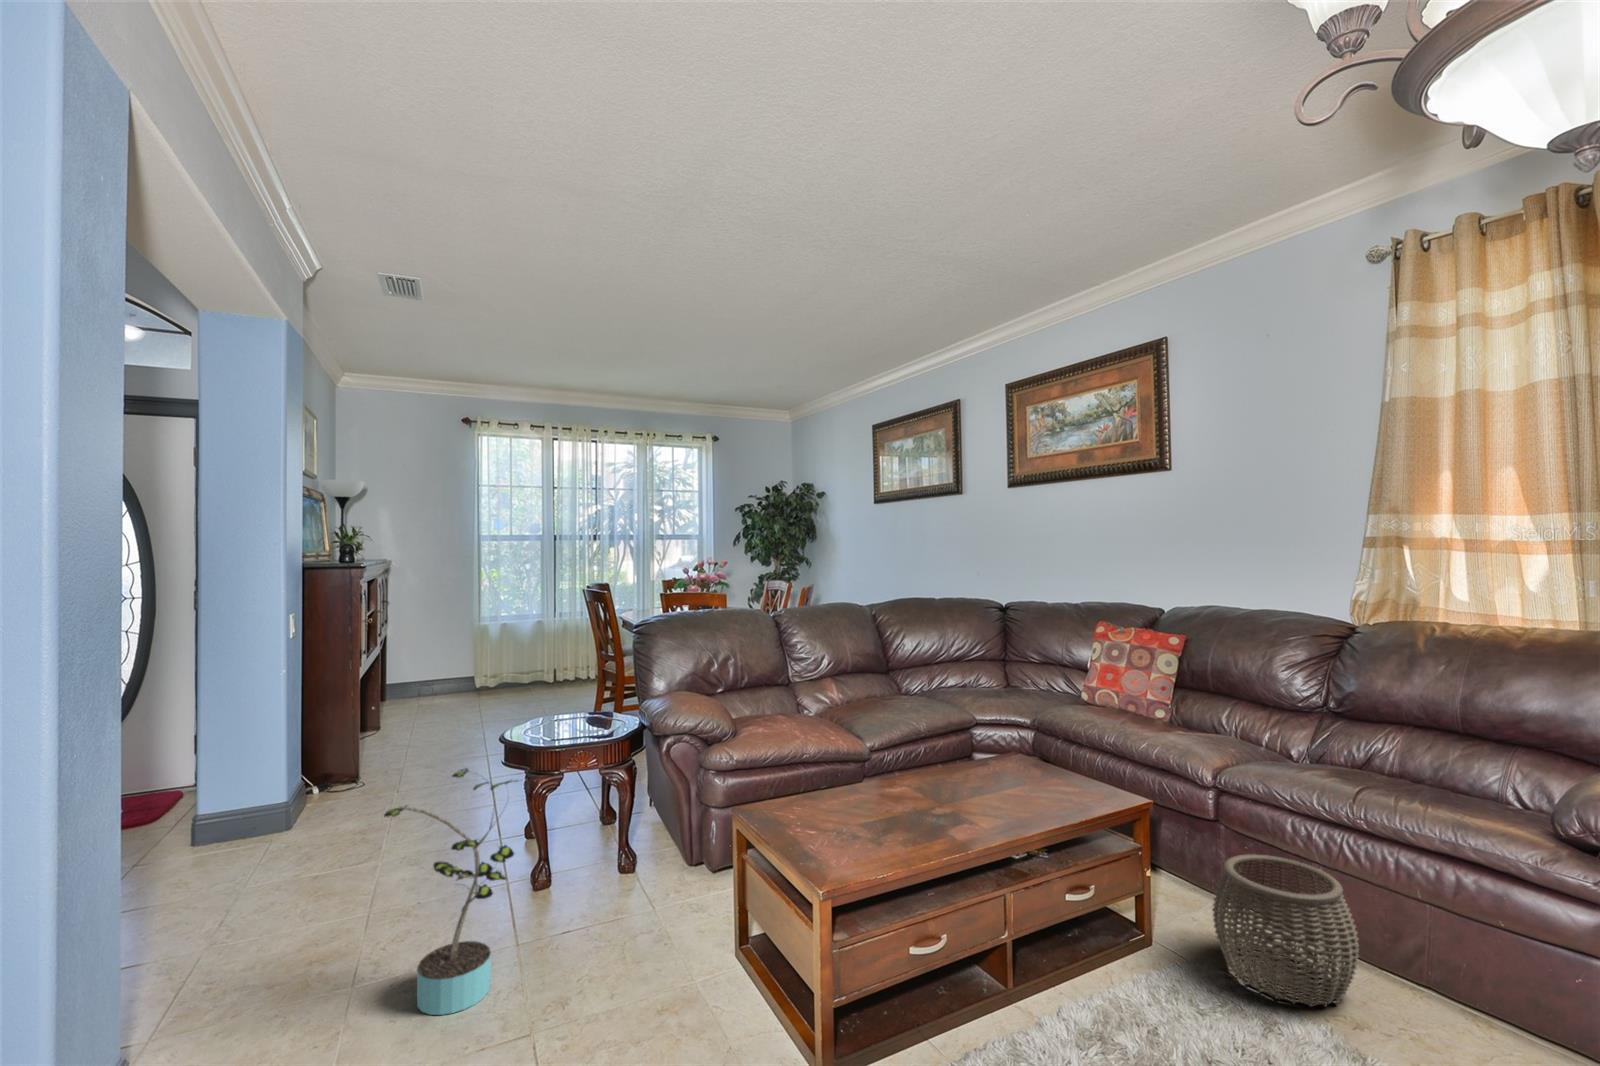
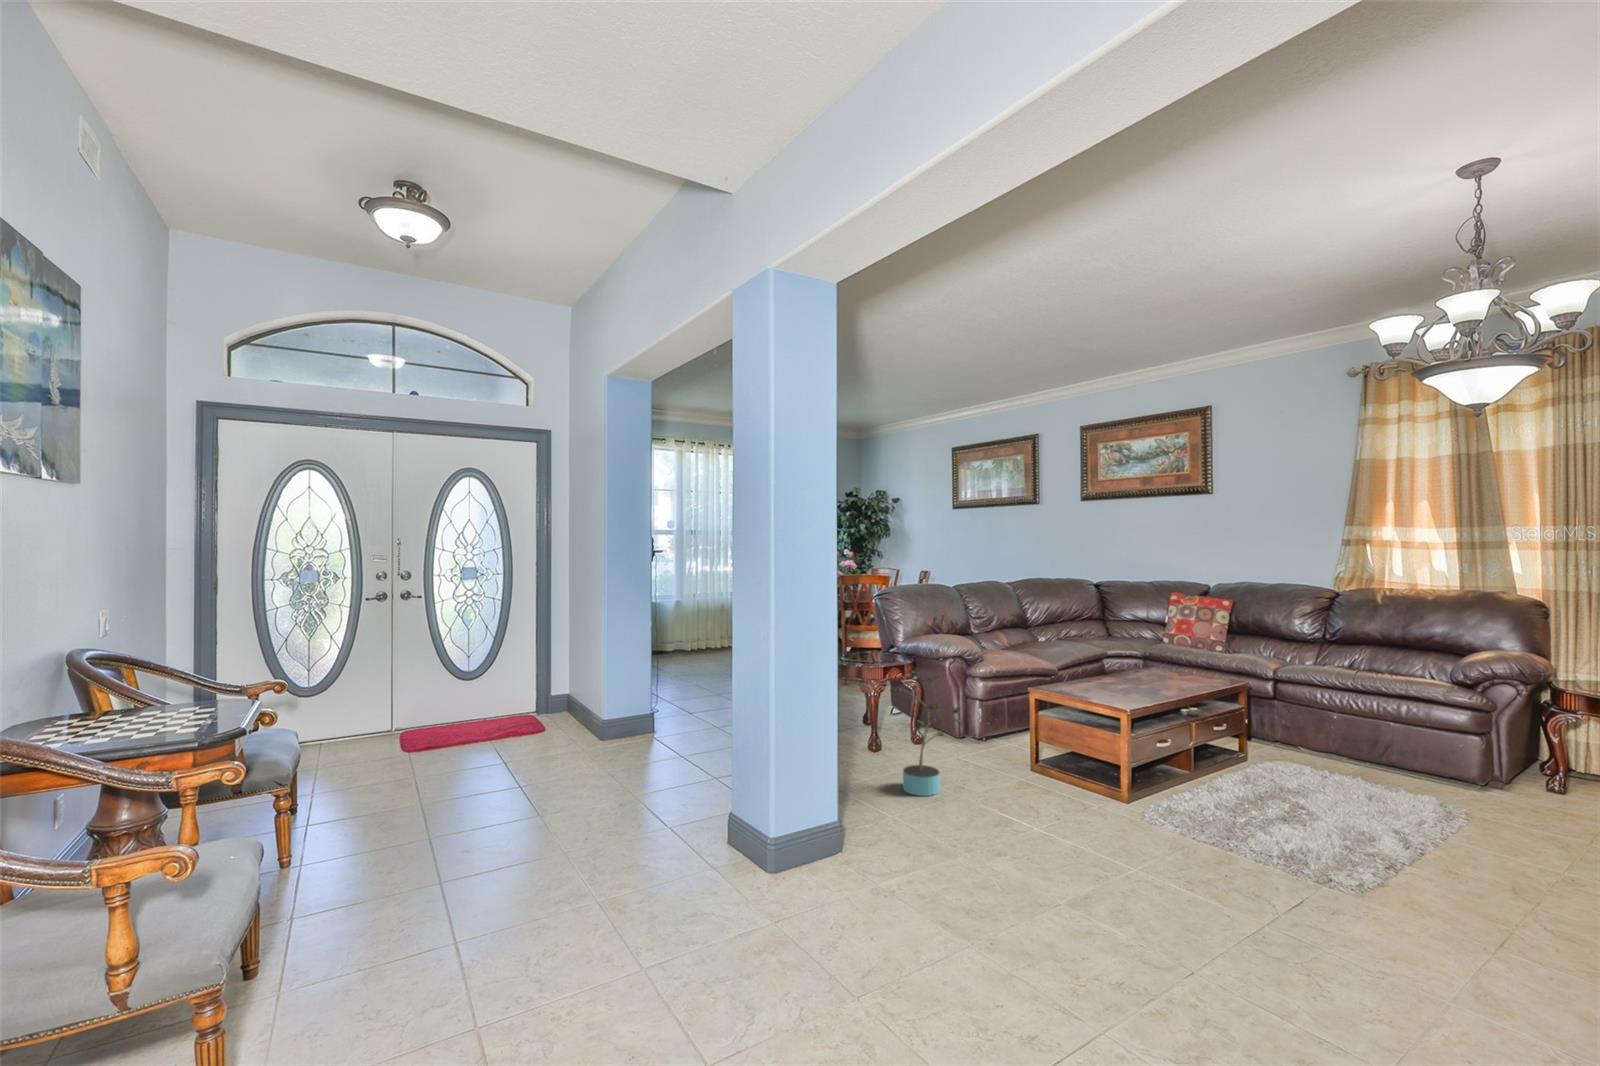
woven basket: present [1213,854,1359,1007] -> none [1290,710,1369,777]

